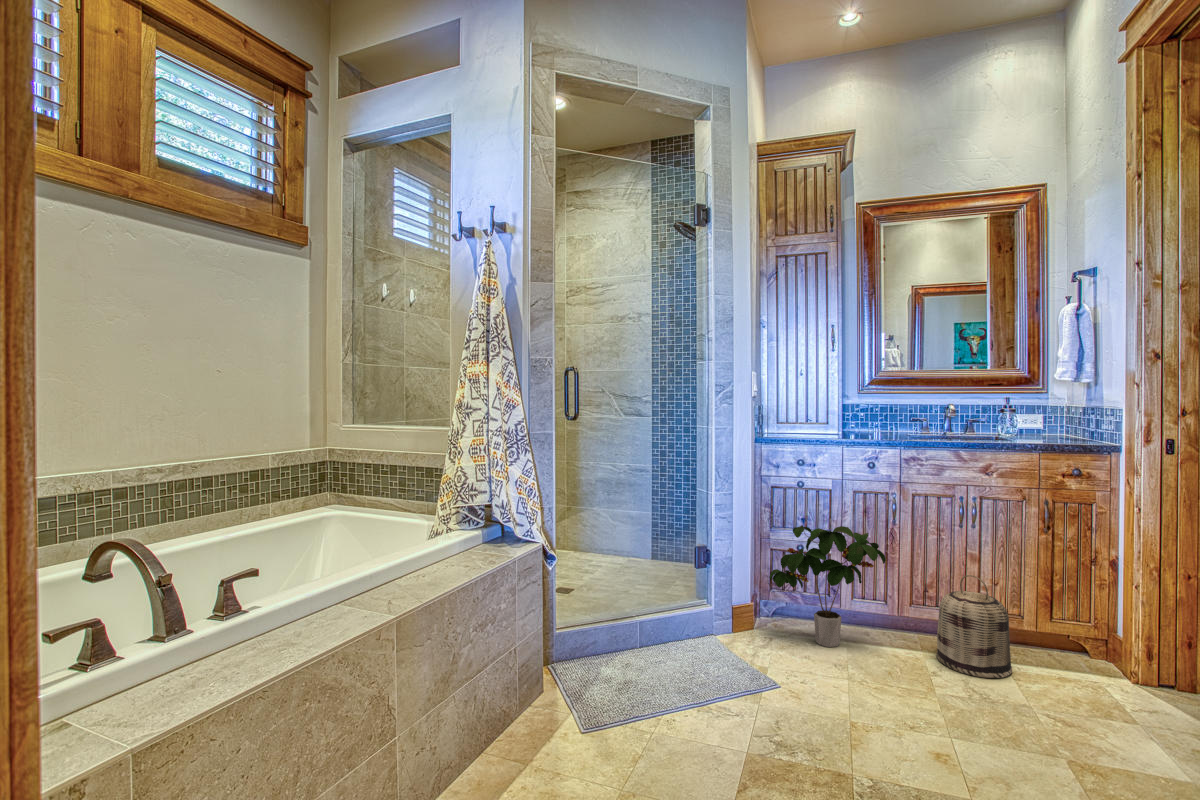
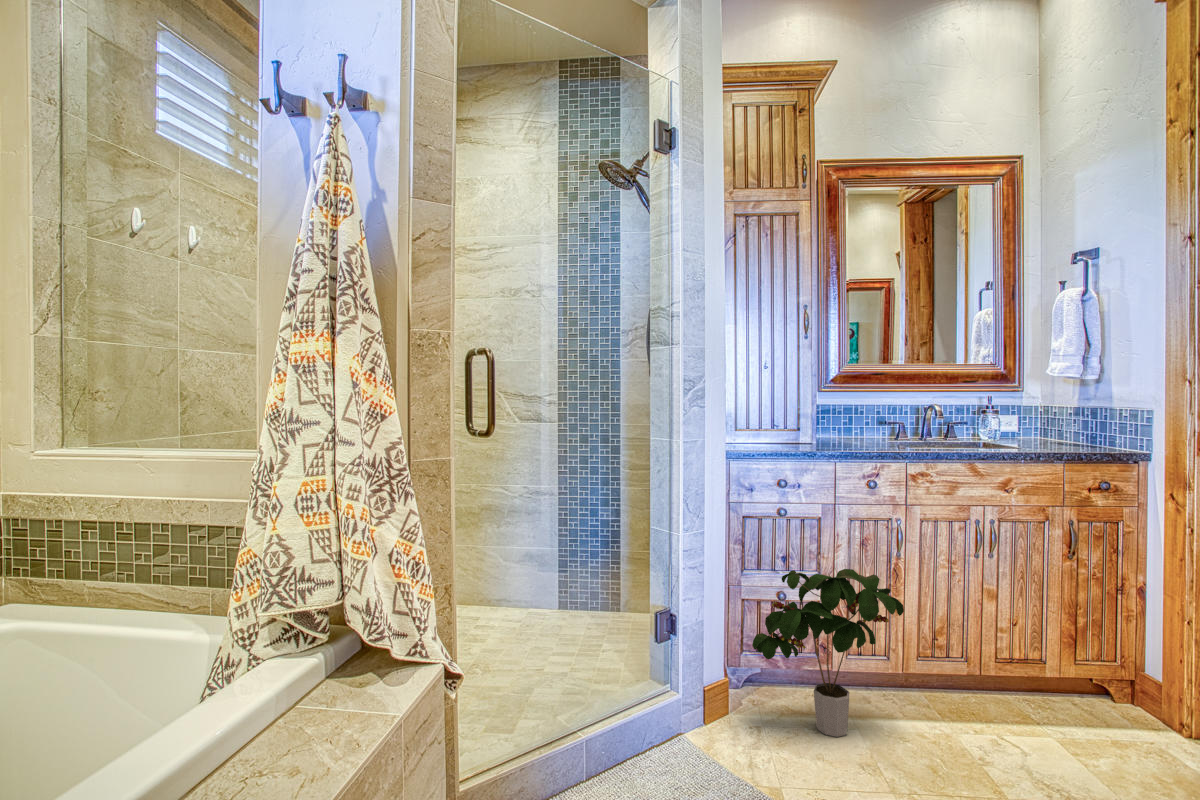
basket: present [936,575,1012,678] -> none [966,624,1068,763]

